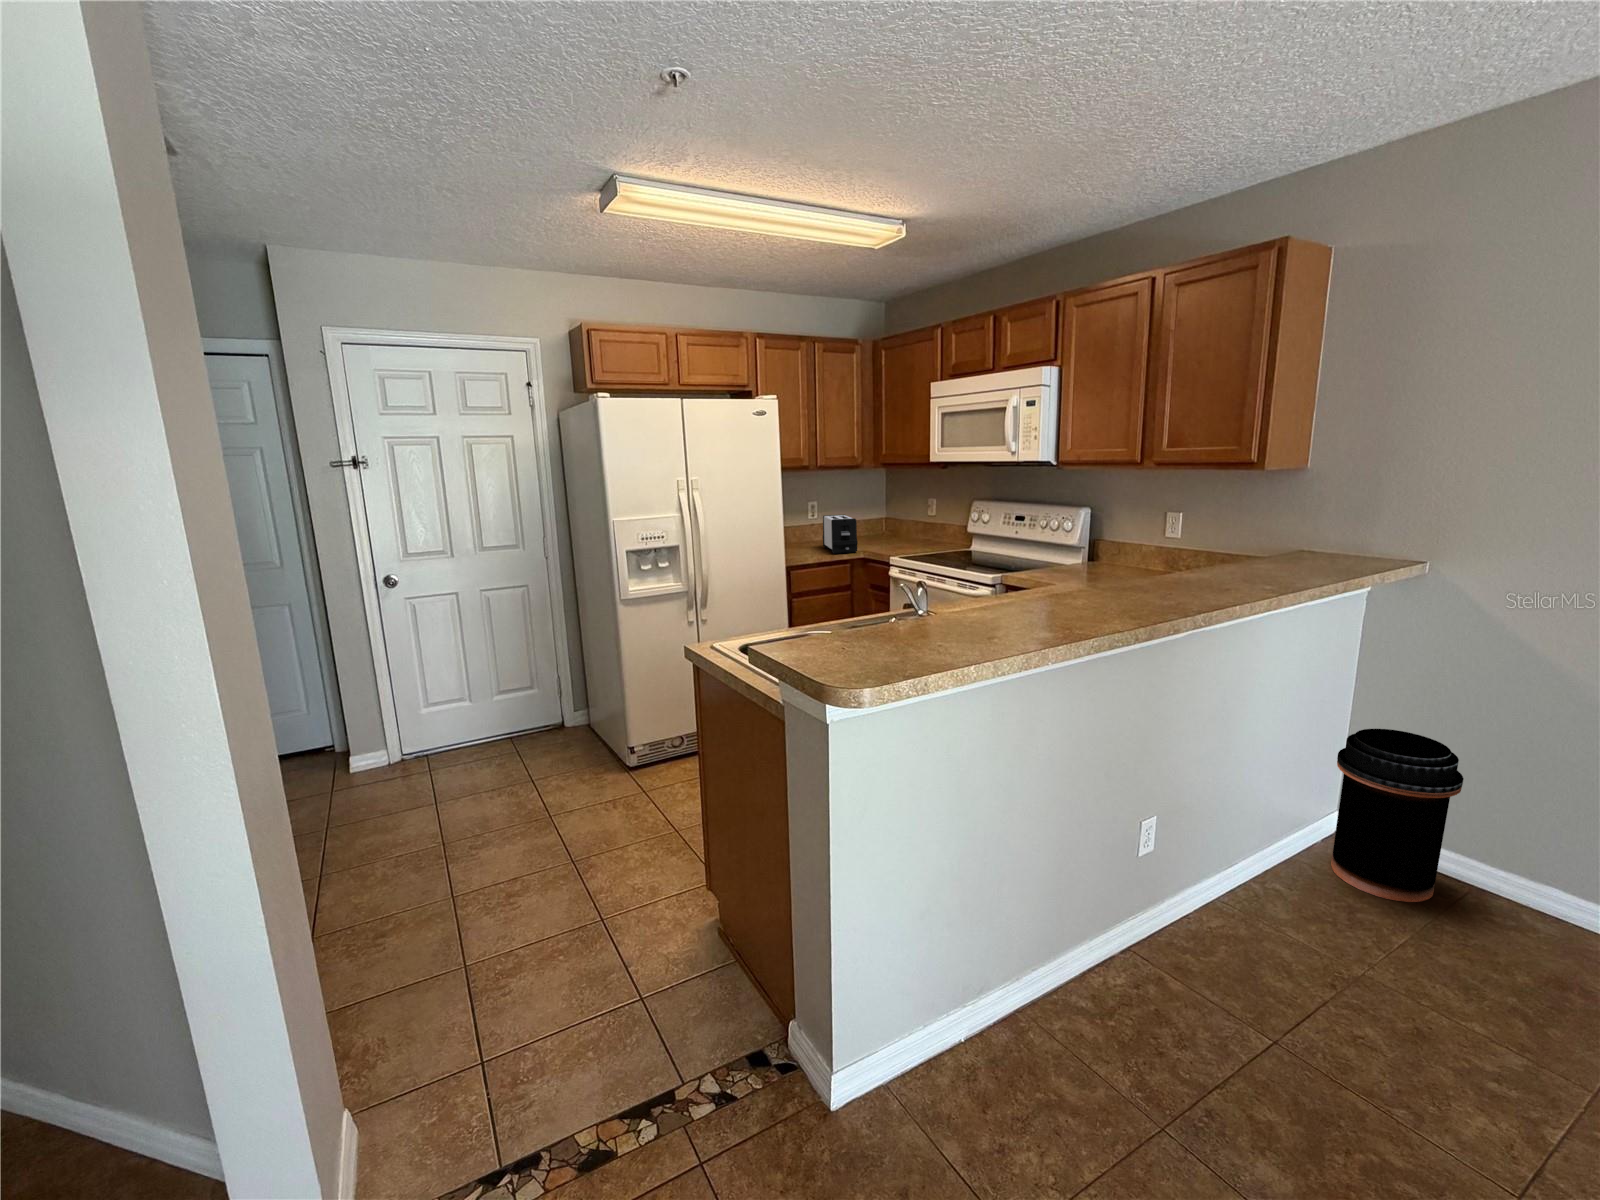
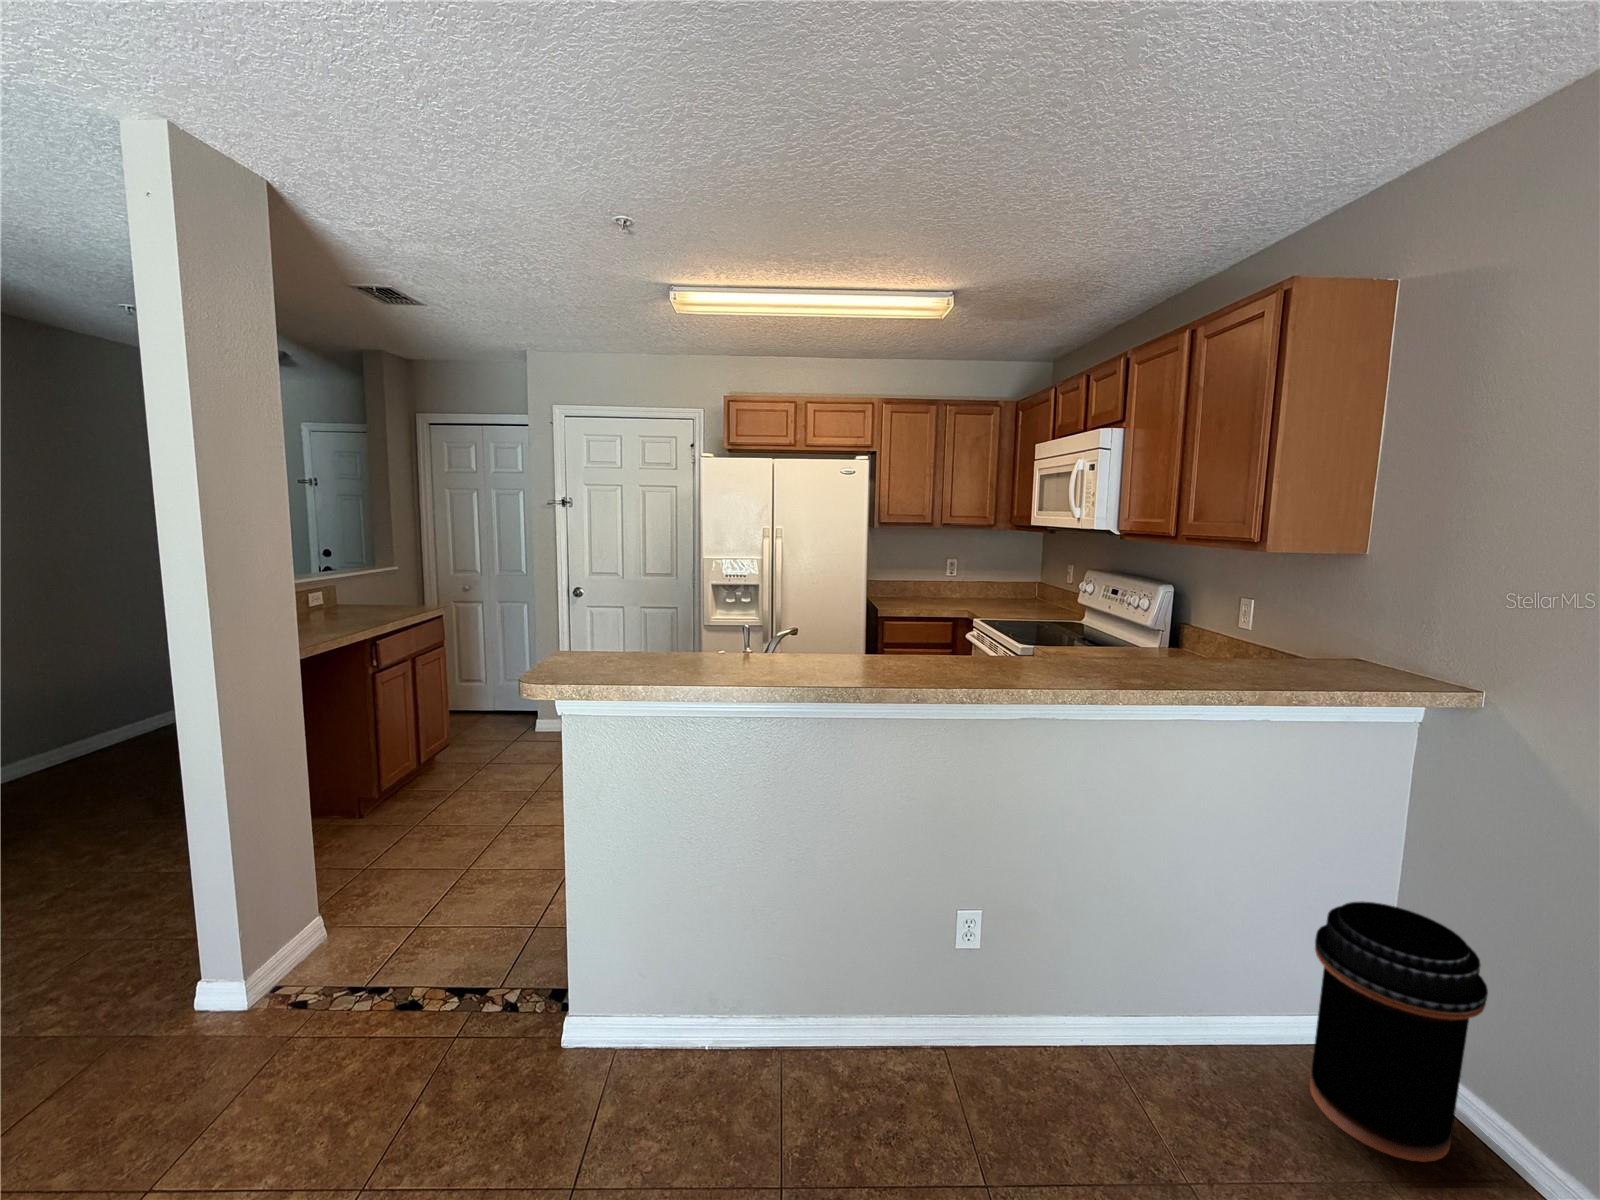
toaster: present [823,515,858,554] -> none [940,573,971,612]

